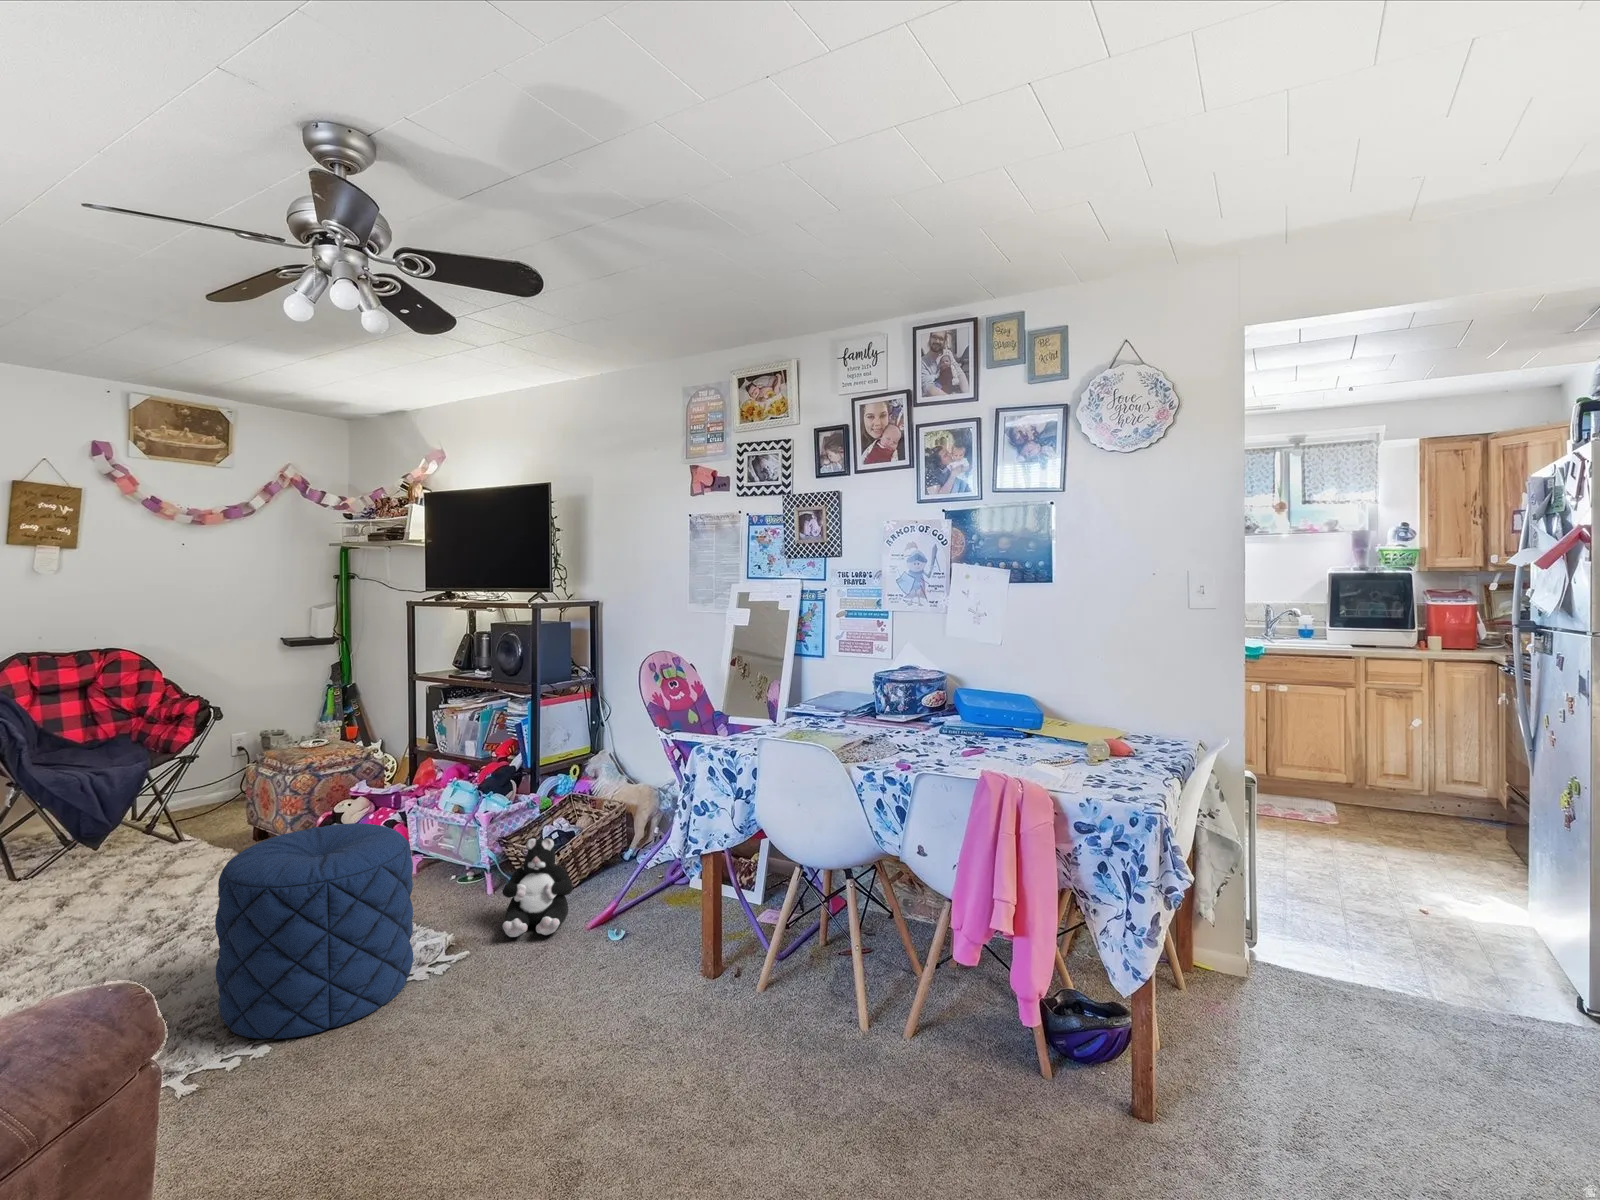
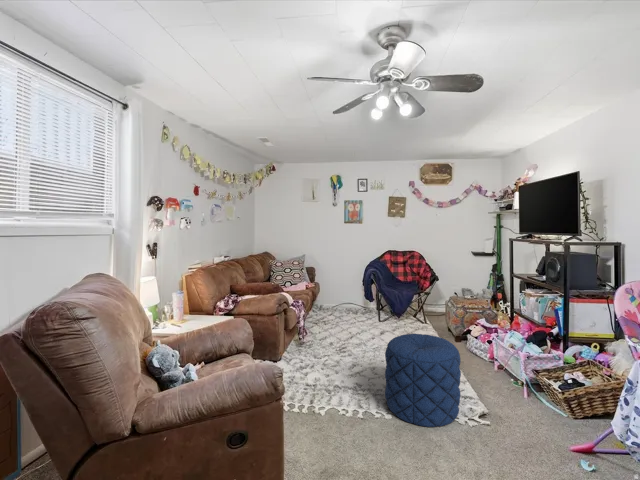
plush toy: present [502,837,573,937] -> none [510,378,562,440]

